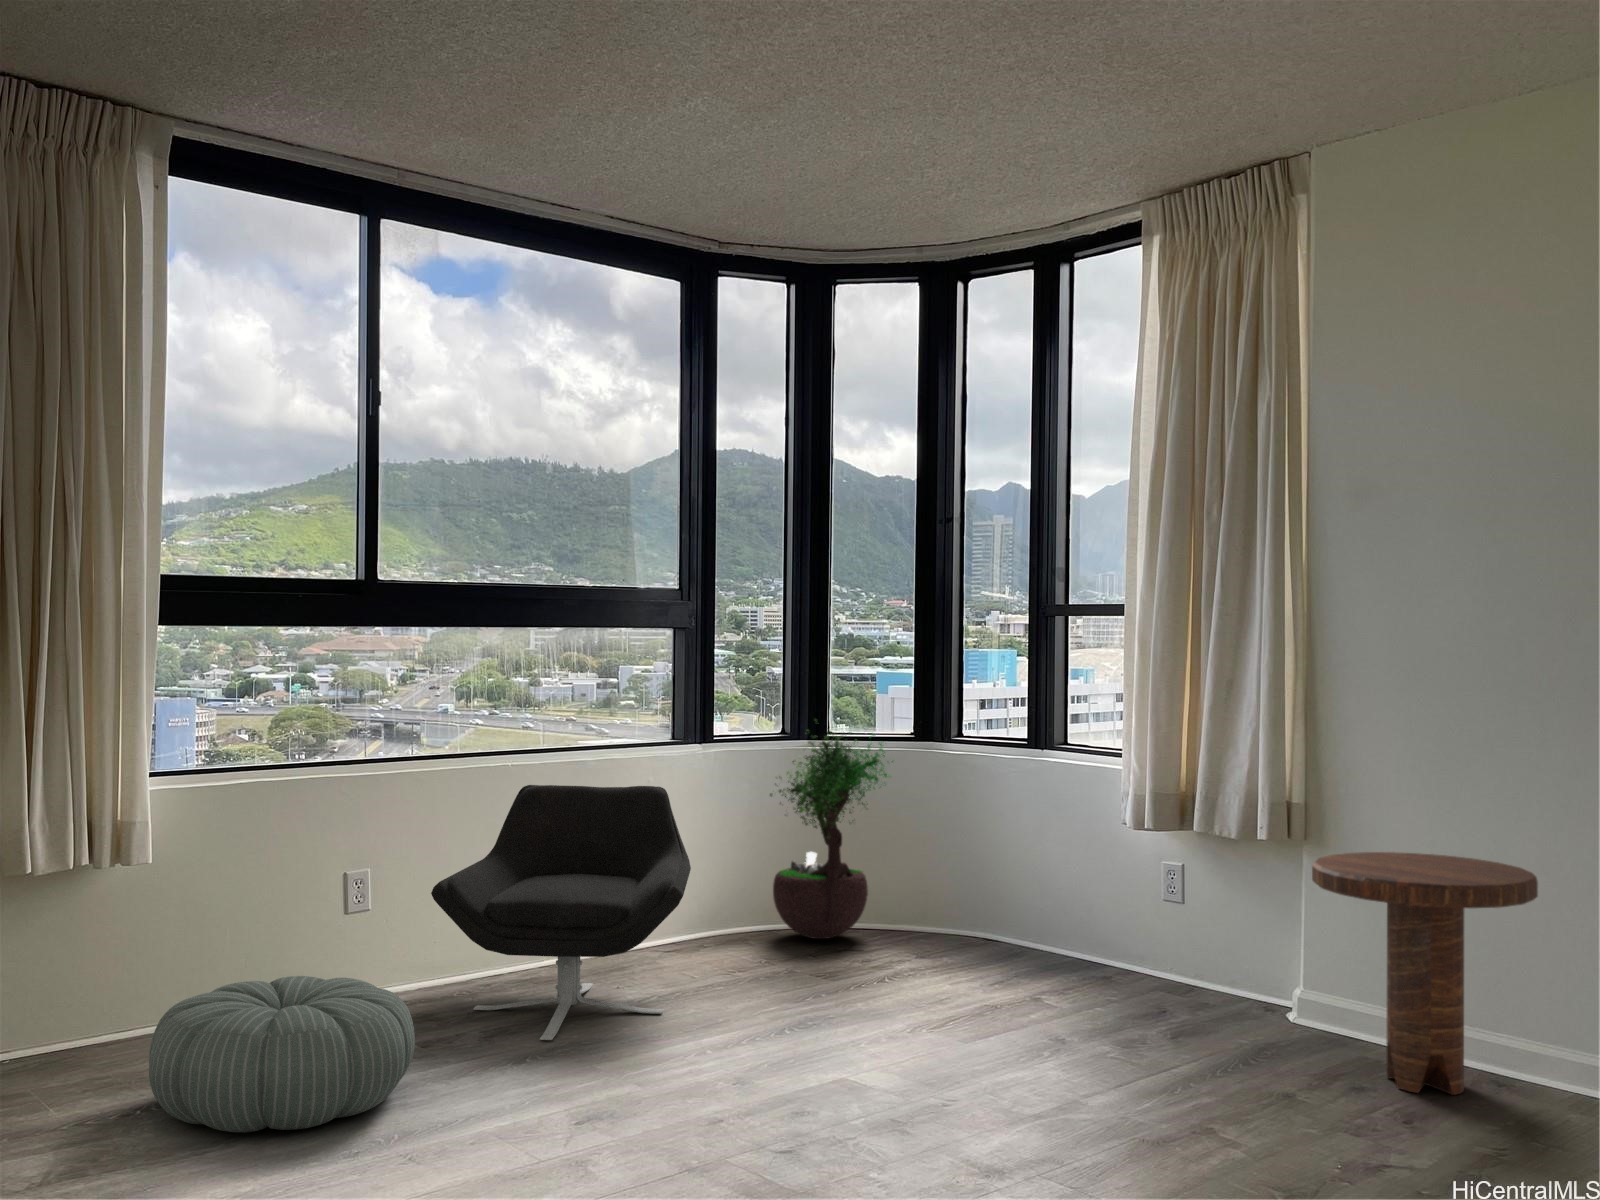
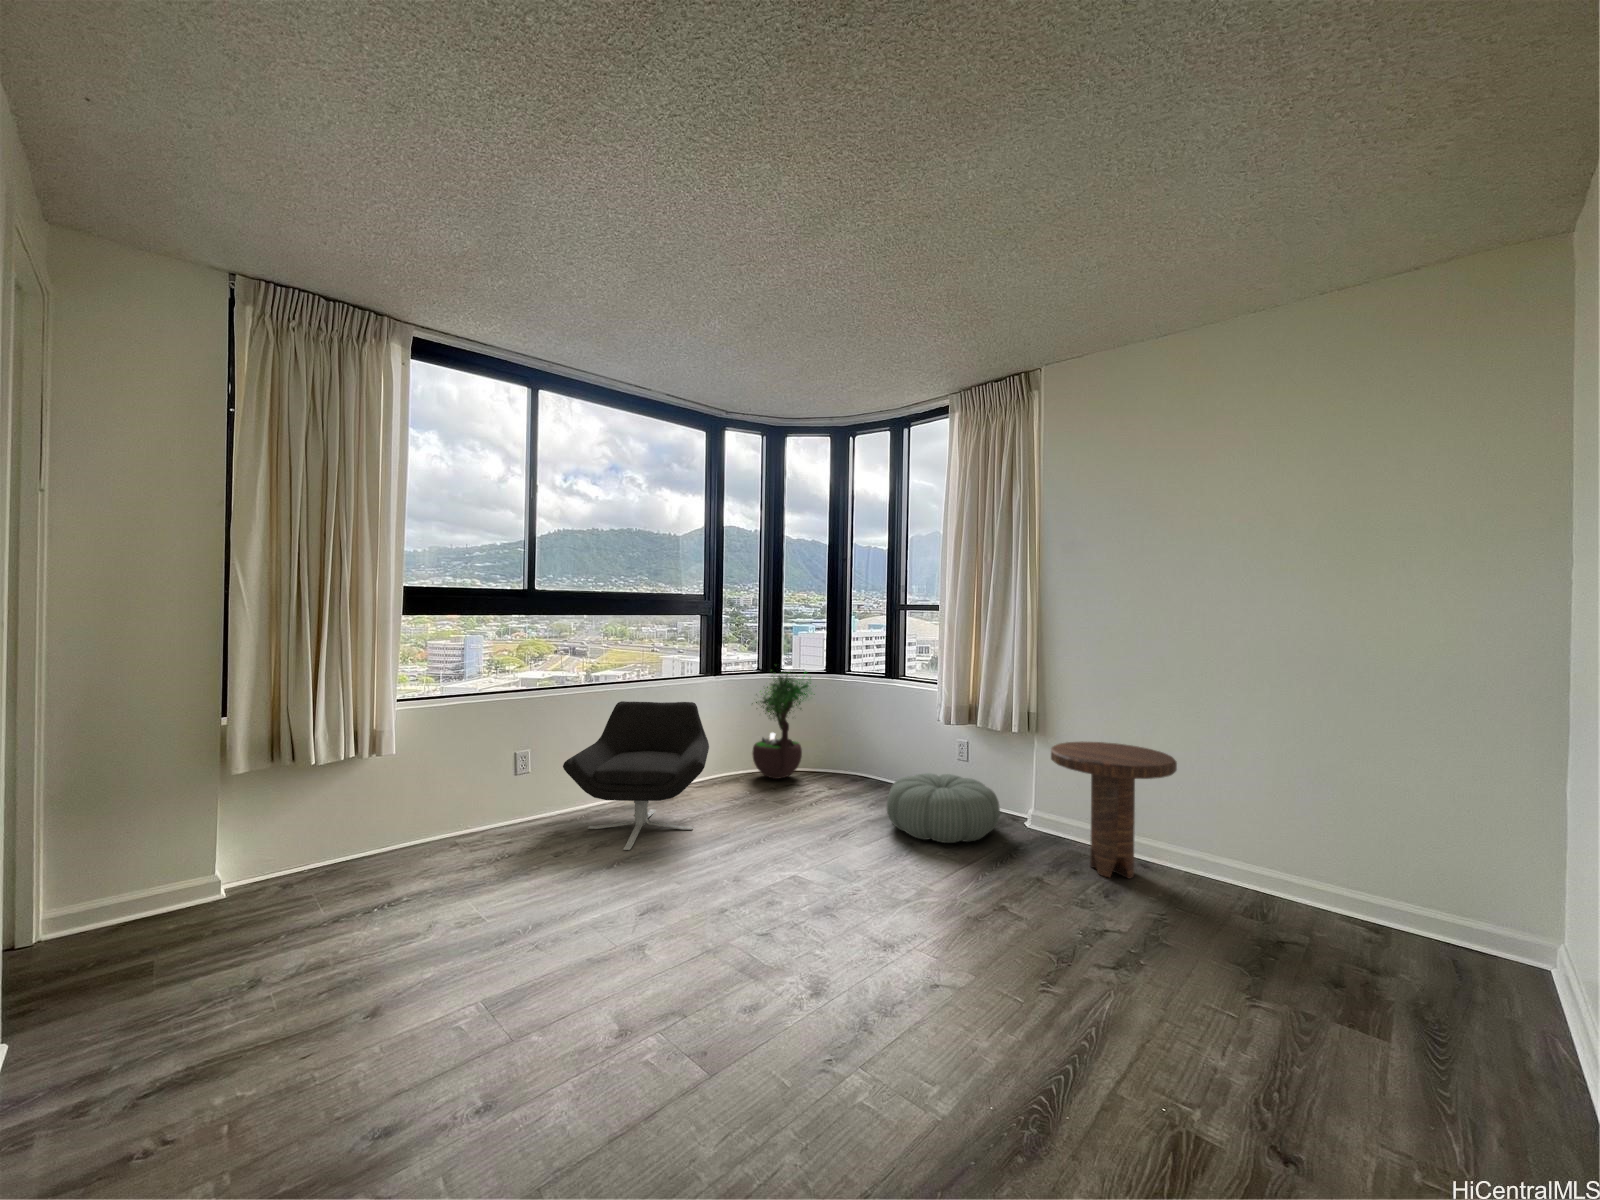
pouf: present [149,976,415,1132] -> present [887,773,1000,843]

